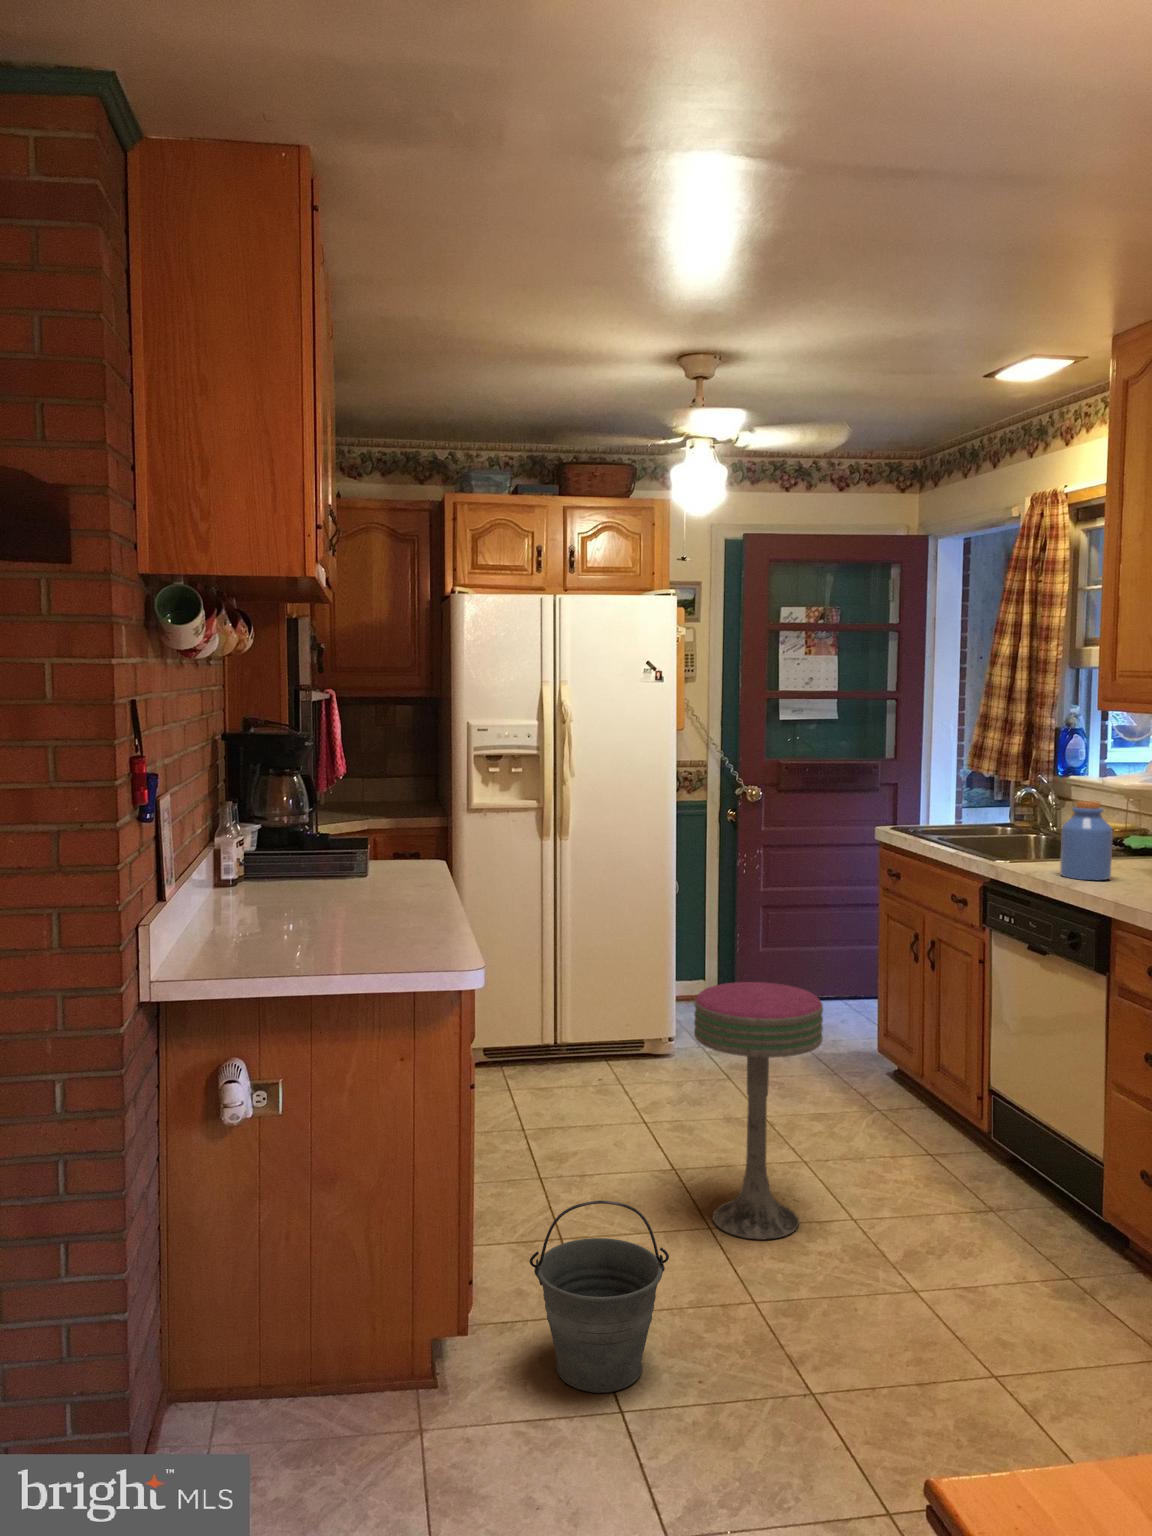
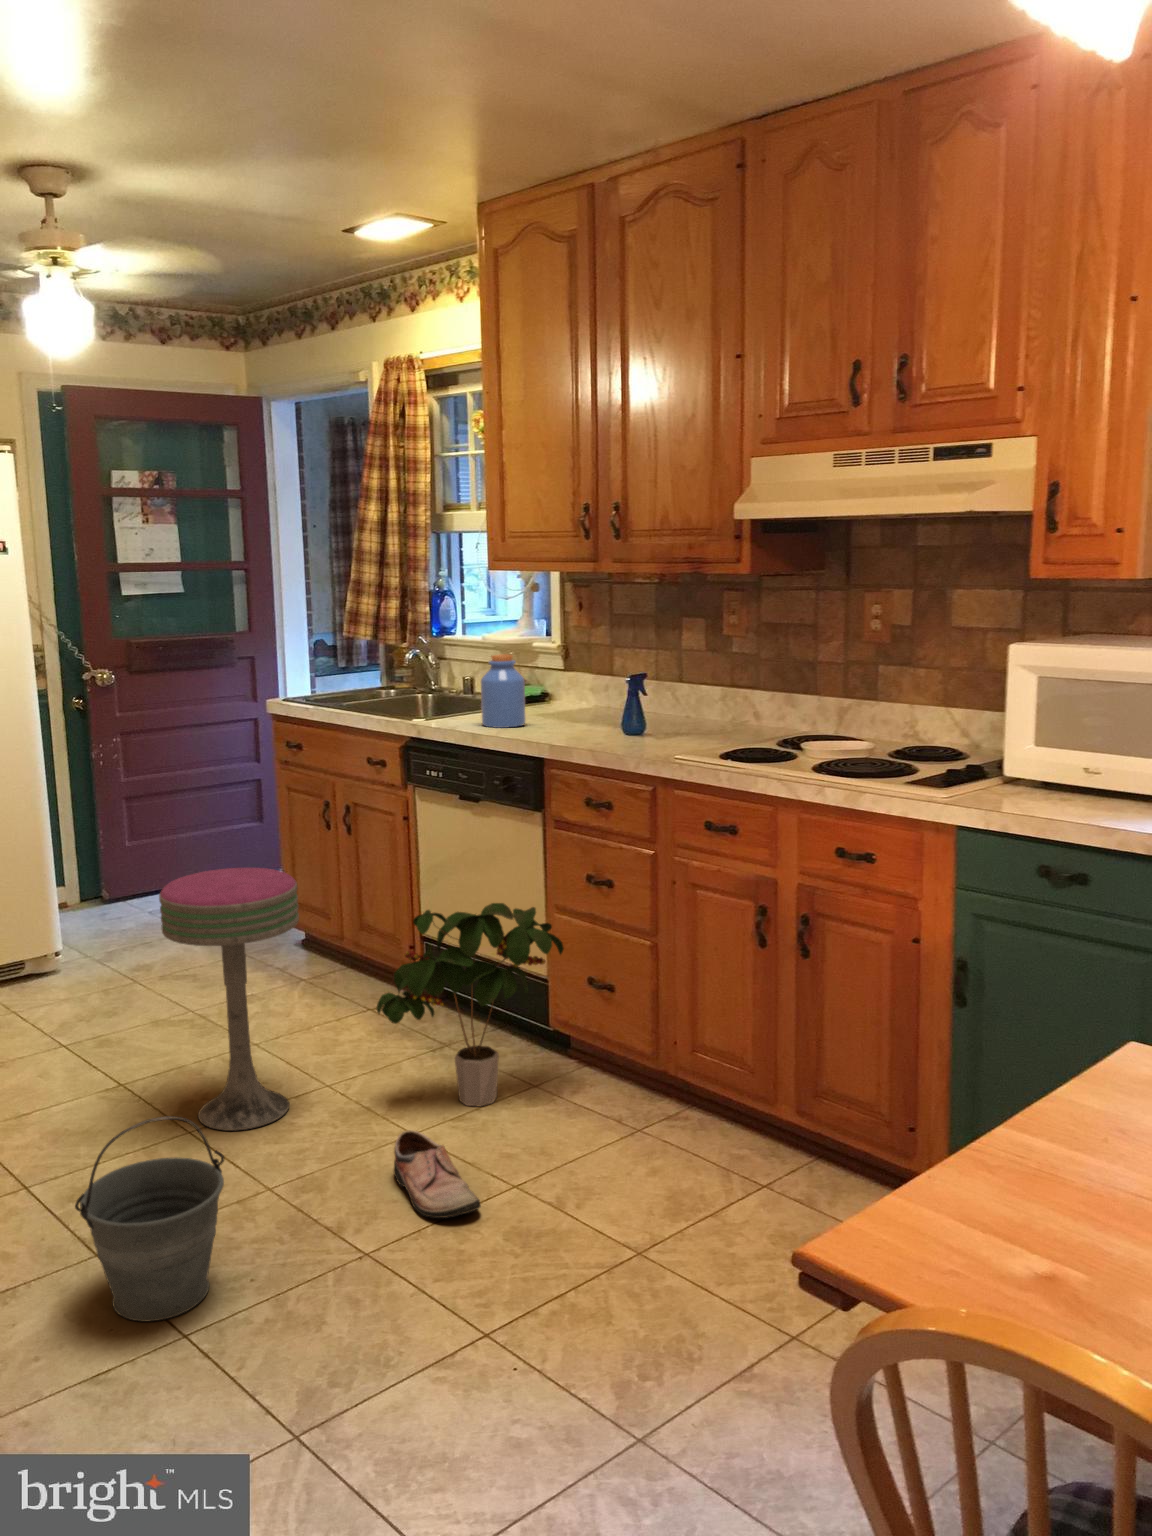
potted plant: none [887,1060,1101,1286] -> present [376,903,564,1107]
shoe: none [859,1286,928,1394] -> present [394,1130,481,1218]

